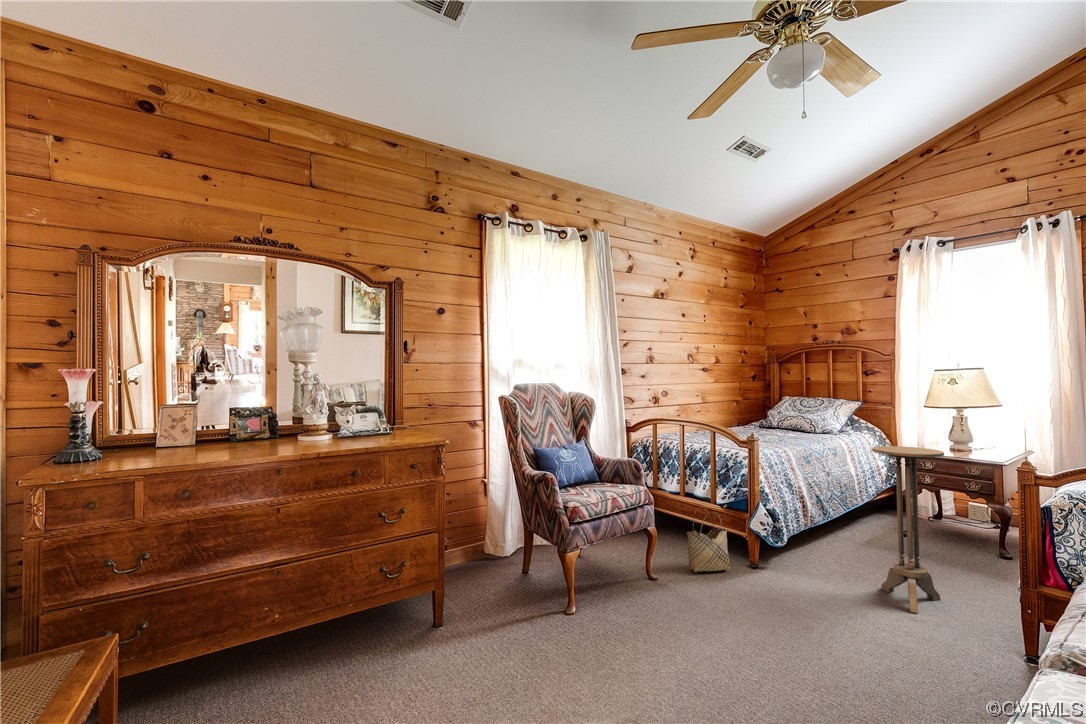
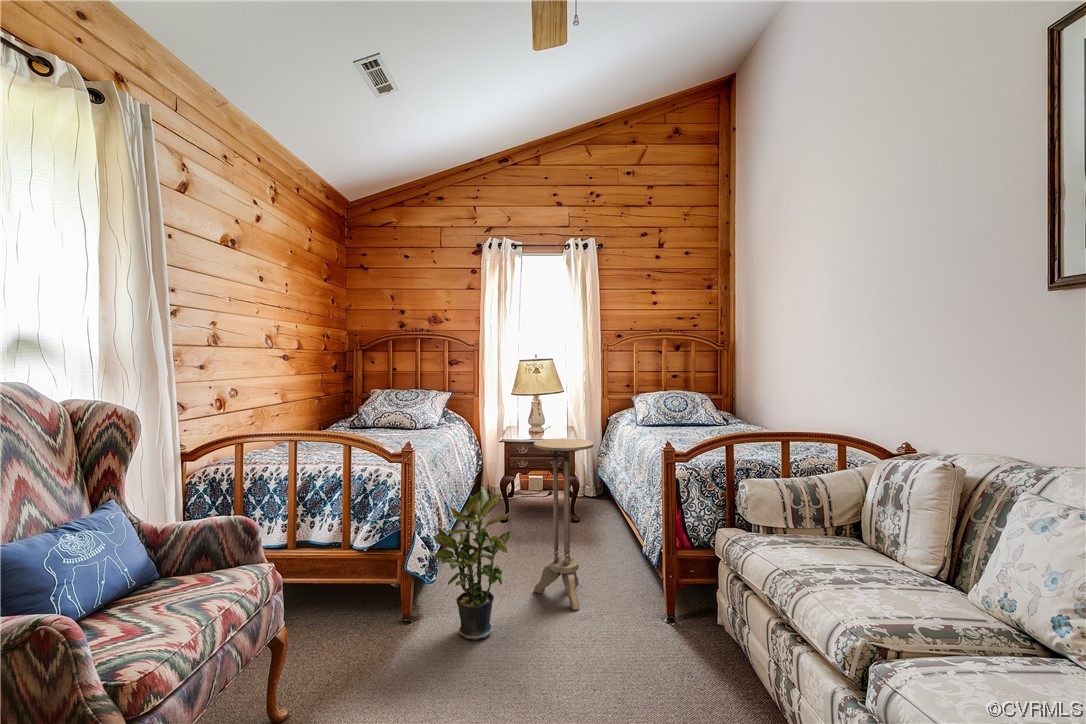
potted plant: none [762,475,834,596] -> present [433,487,511,640]
woven basket: present [687,507,730,572] -> none [325,561,383,666]

